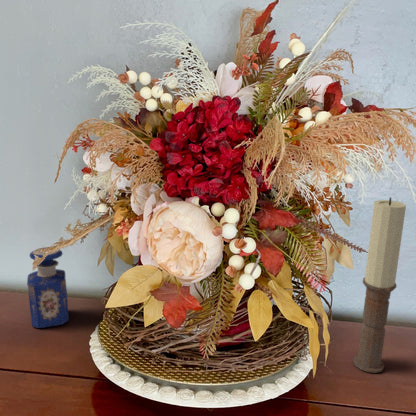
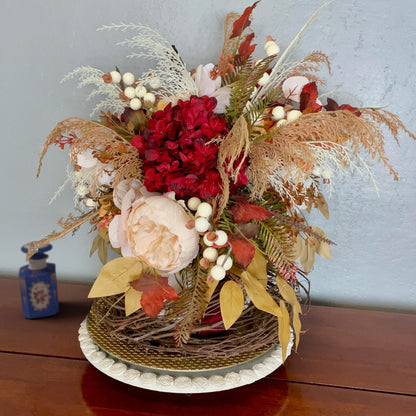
candle: present [353,198,406,373] -> none [329,193,377,360]

